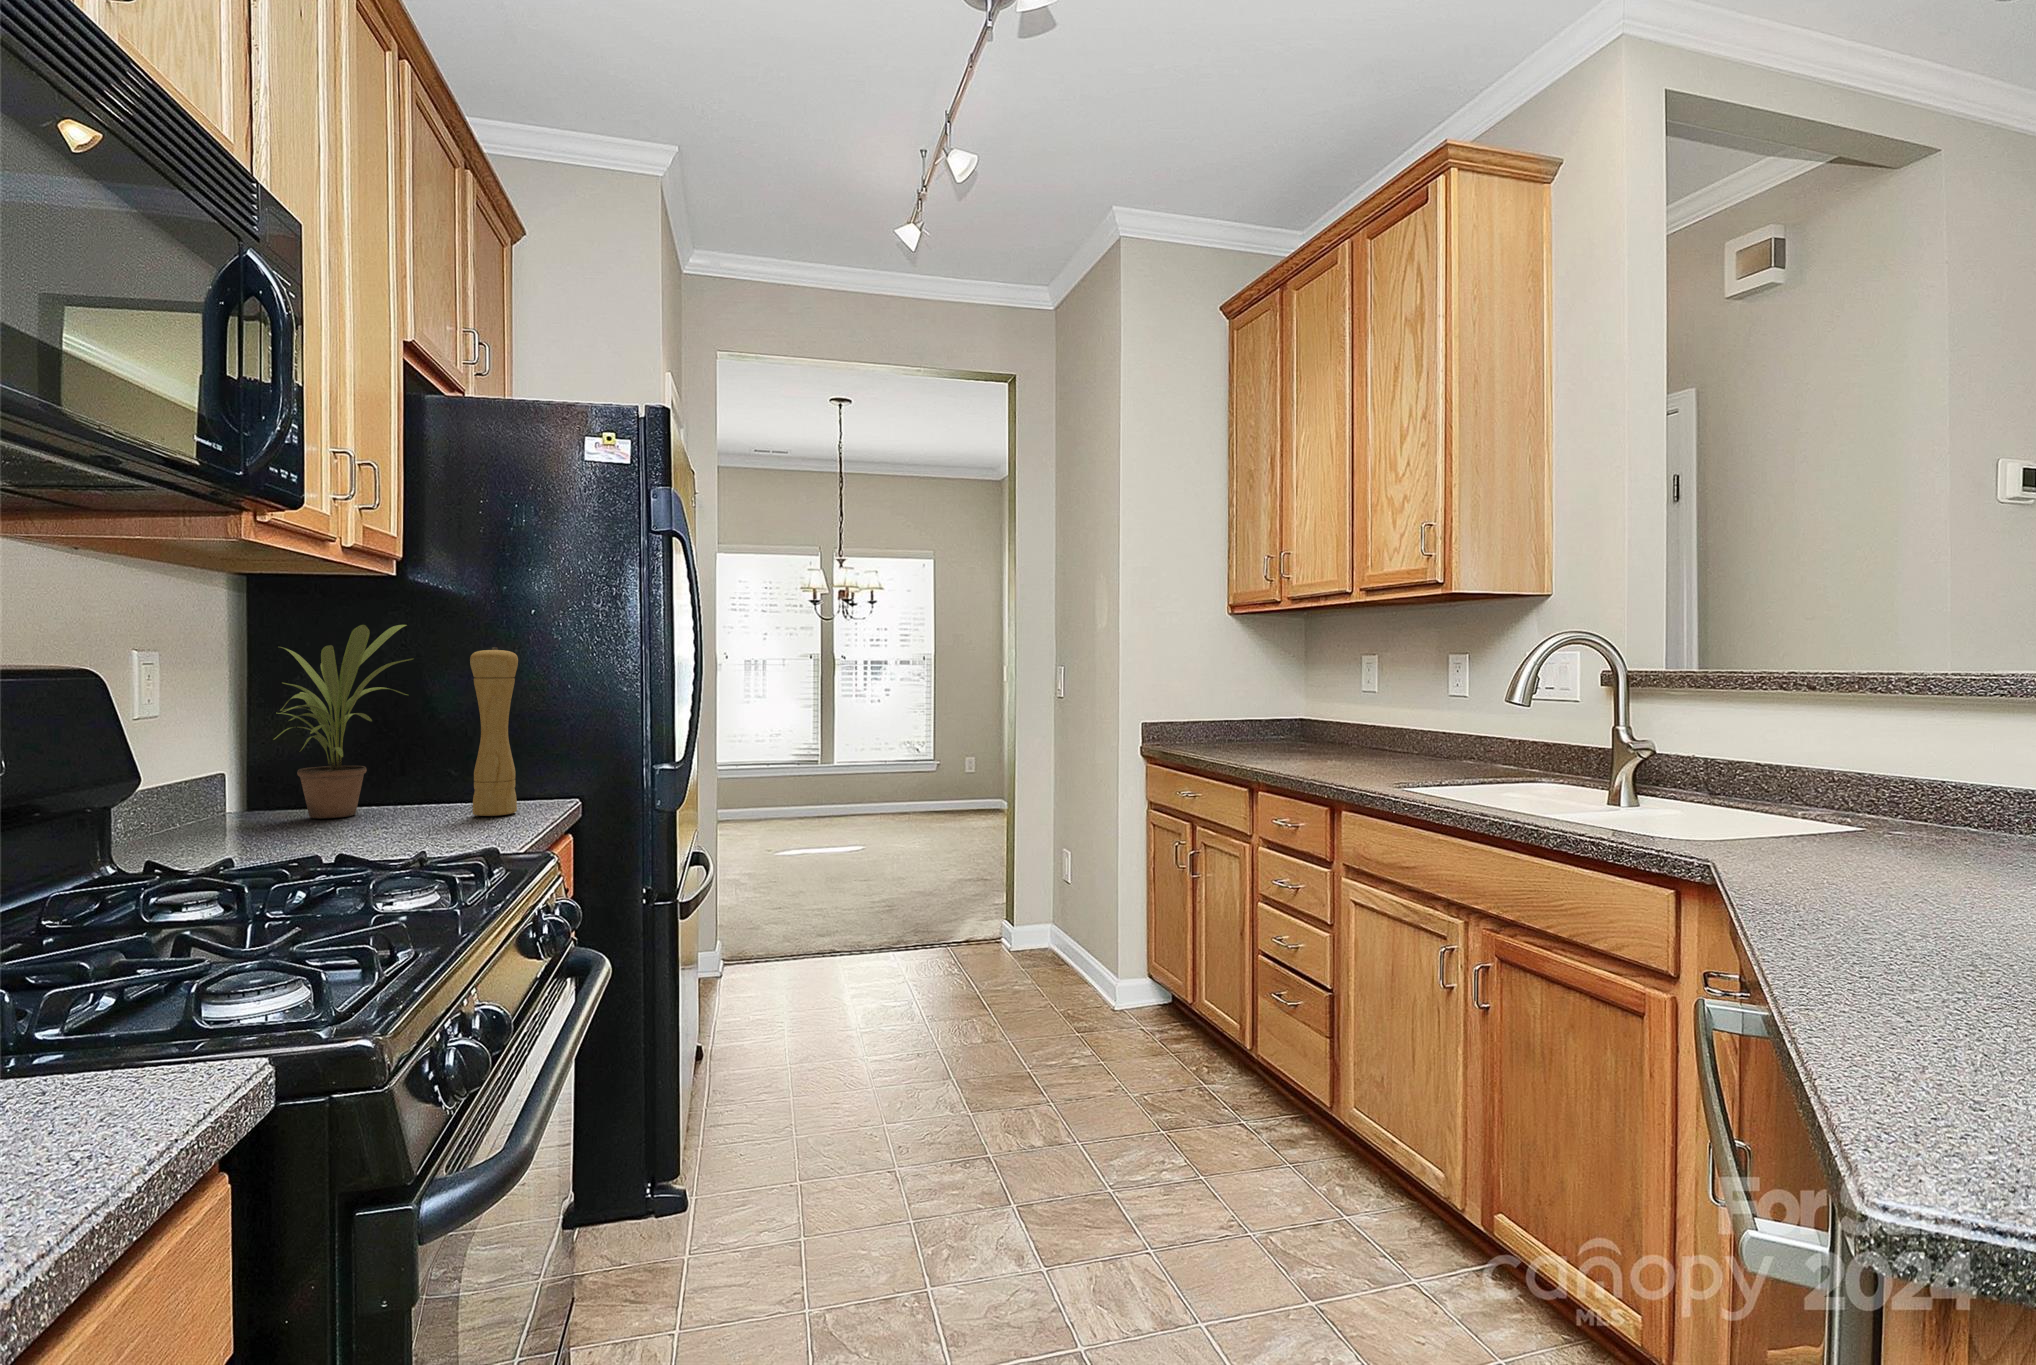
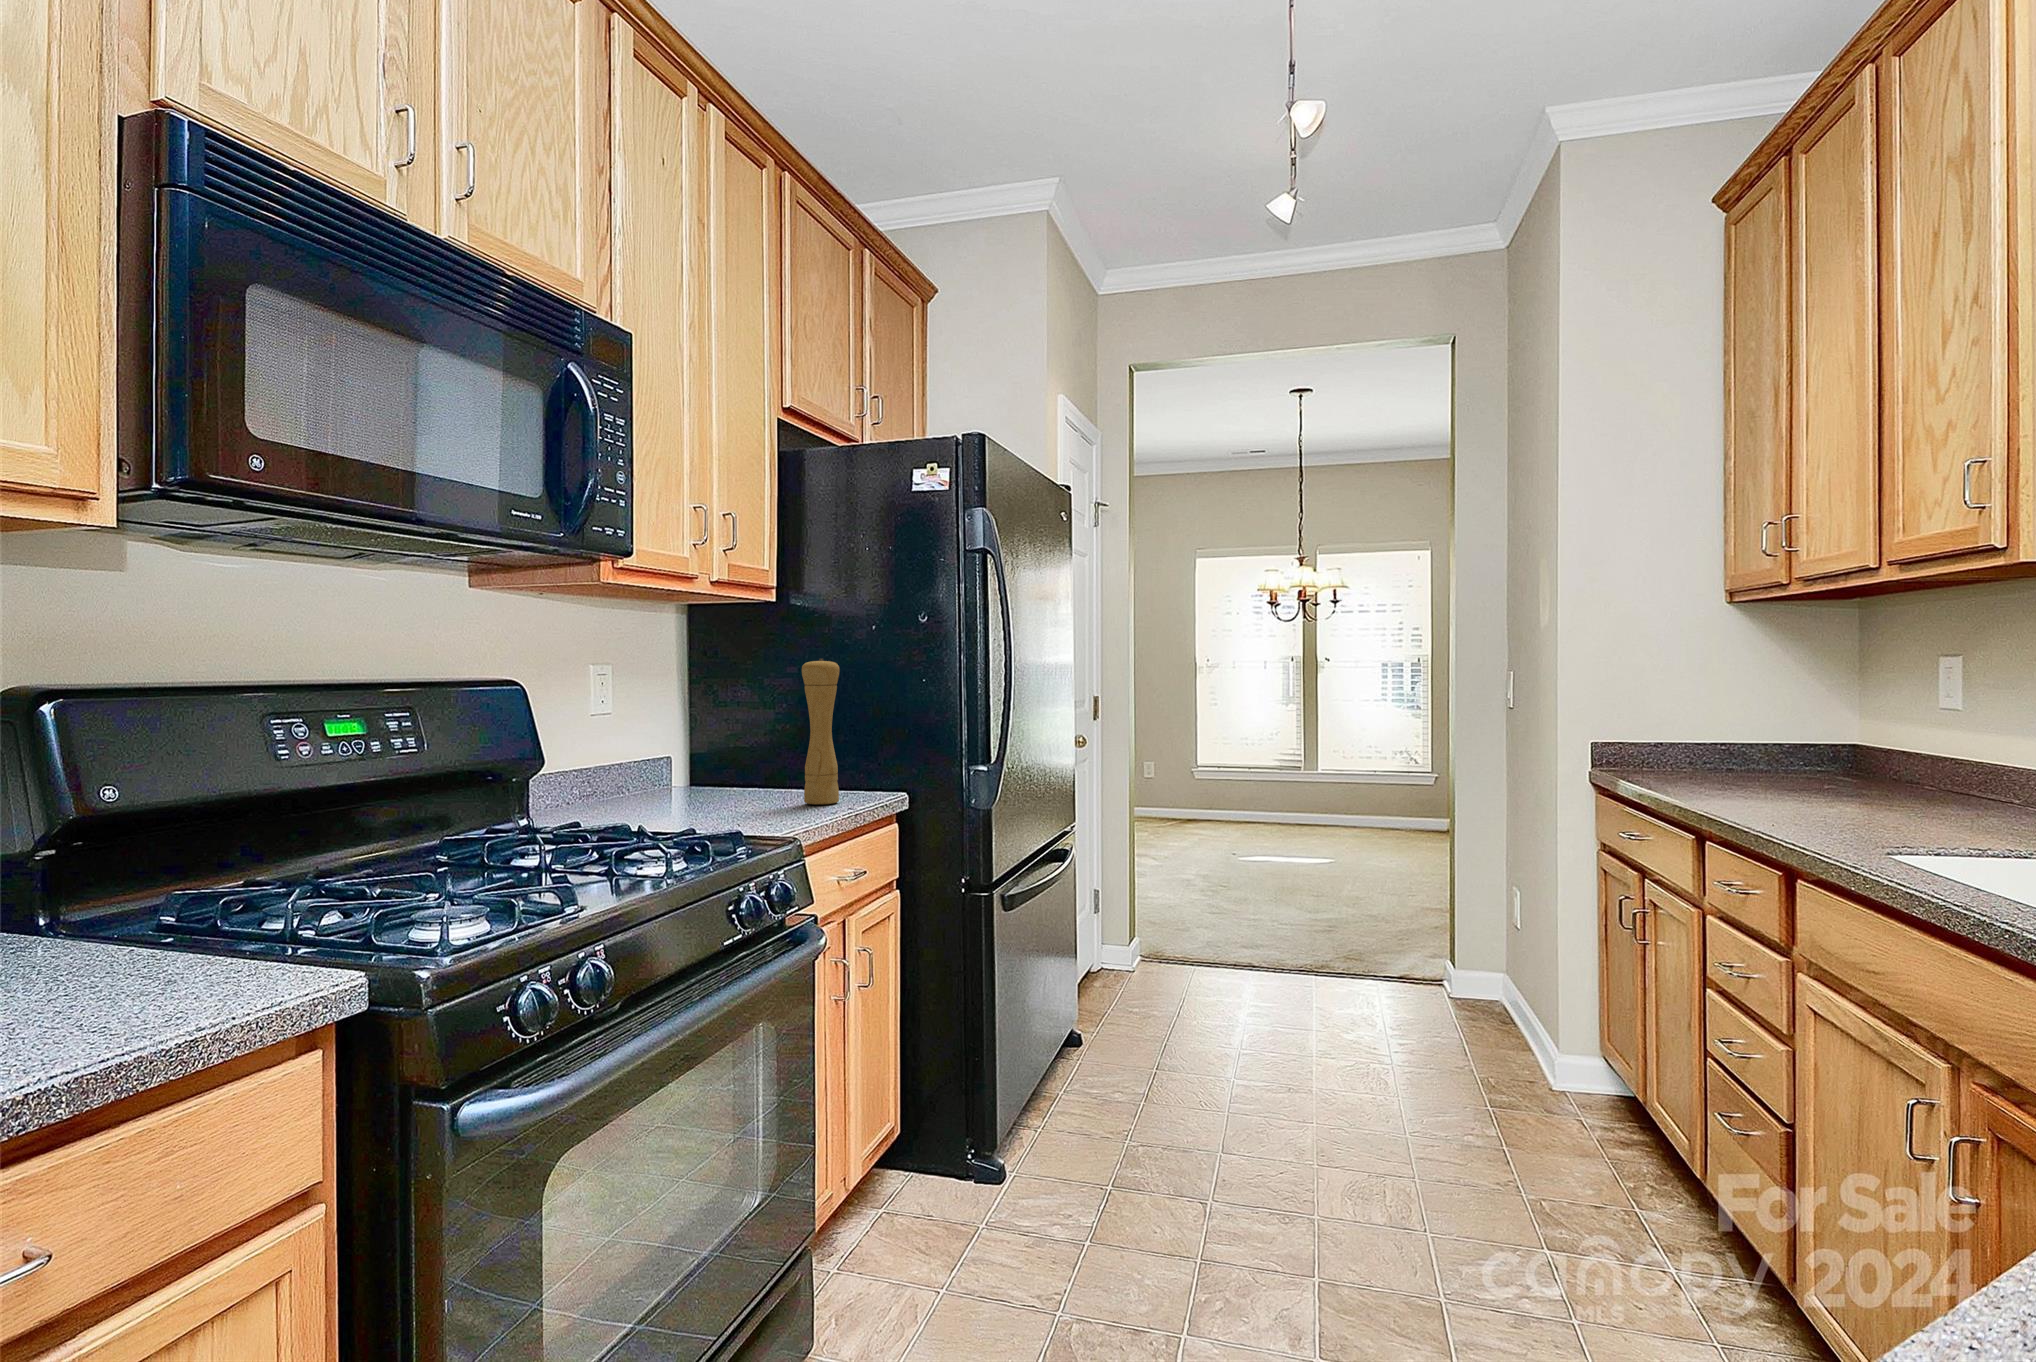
potted plant: present [274,625,412,819] -> none [680,640,785,798]

